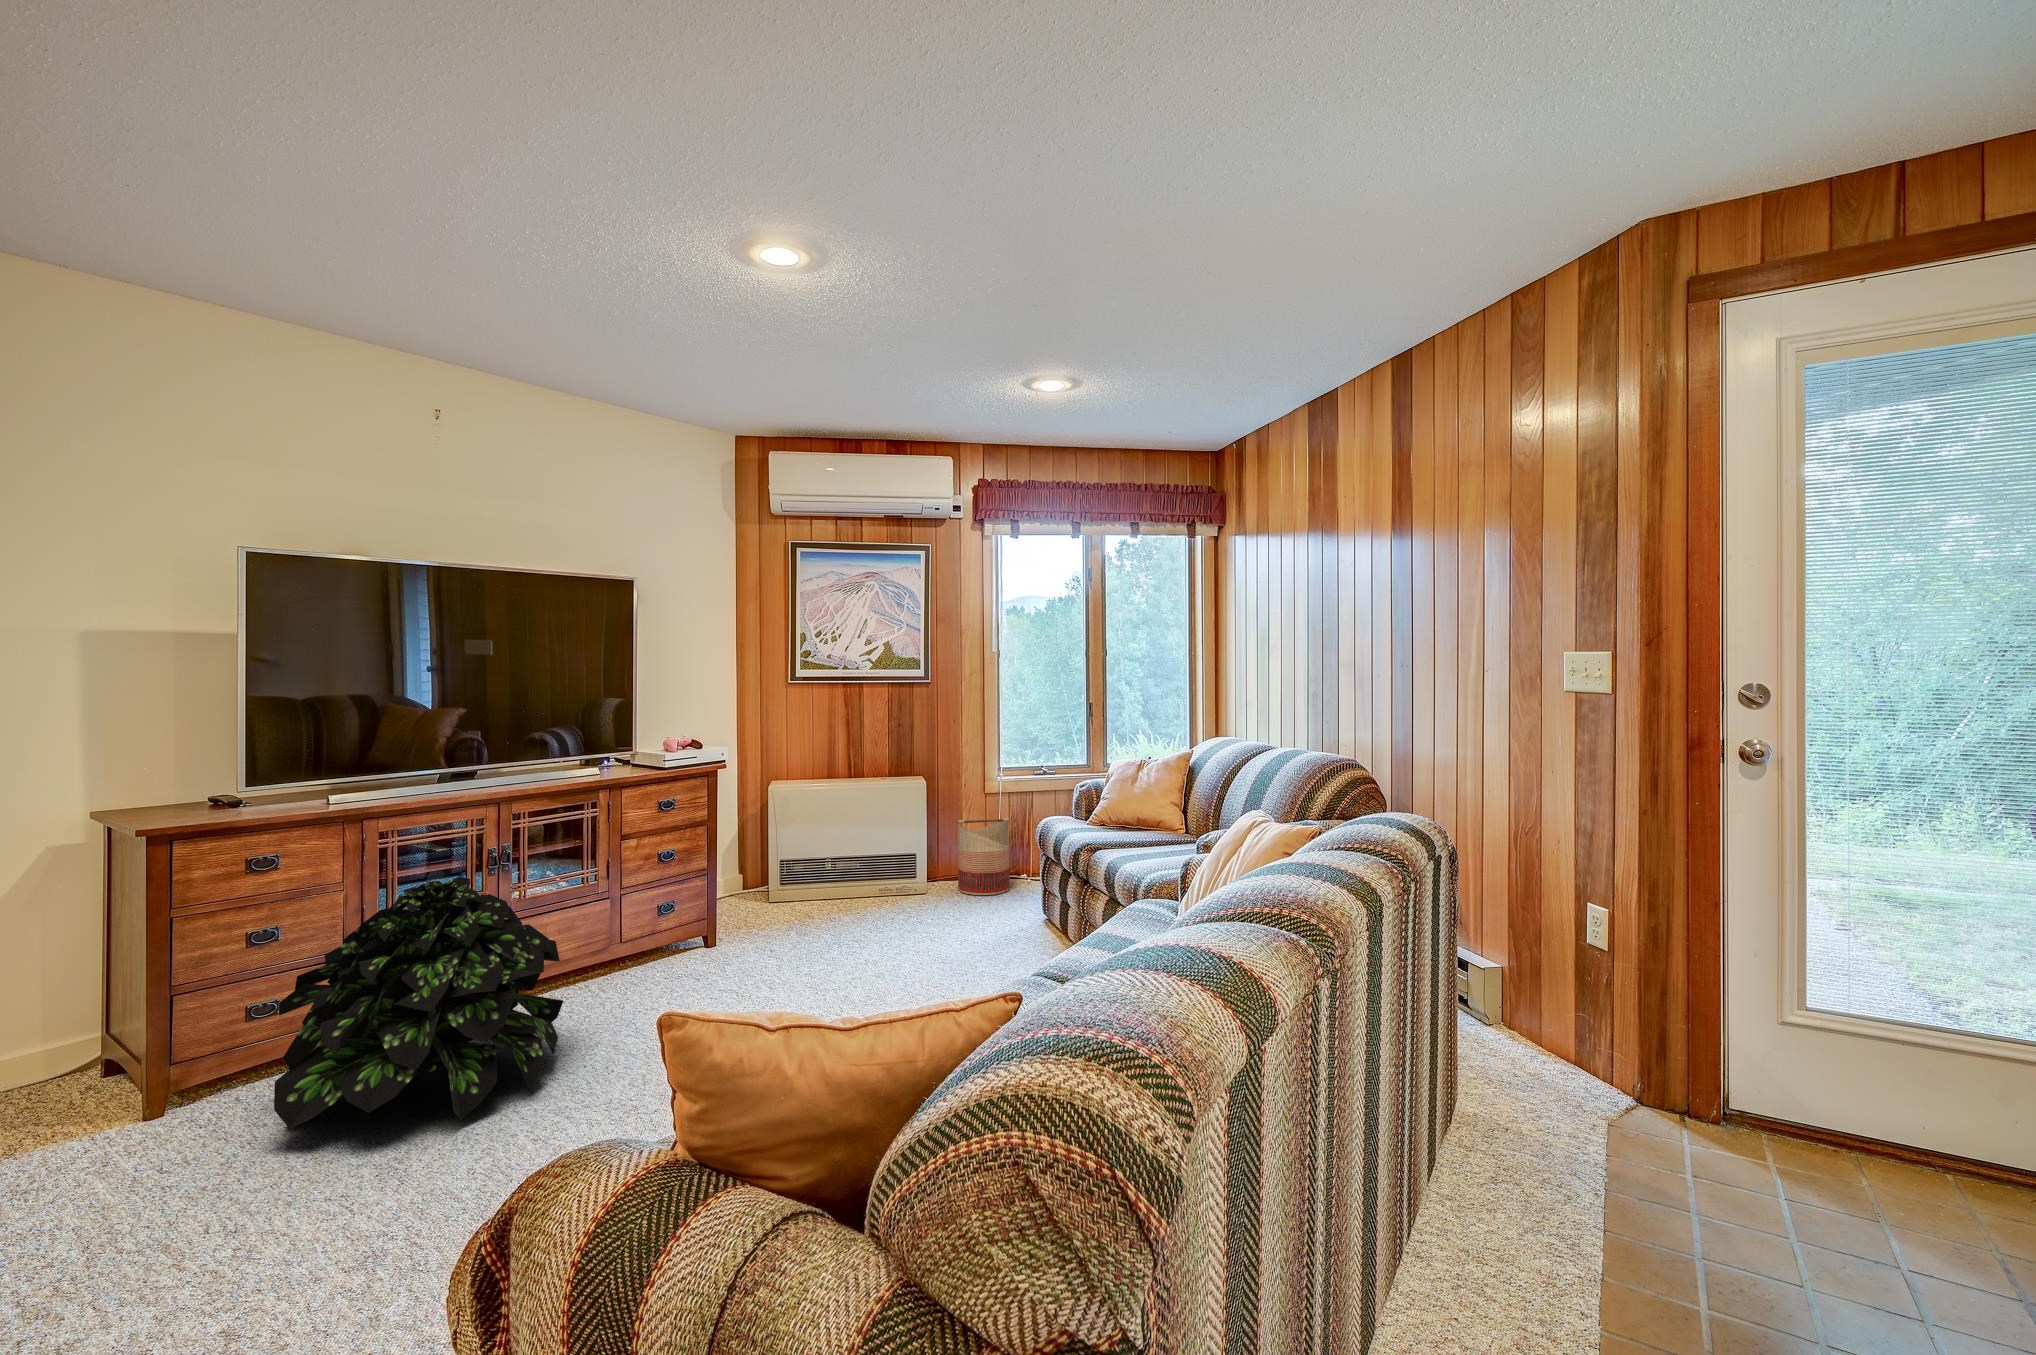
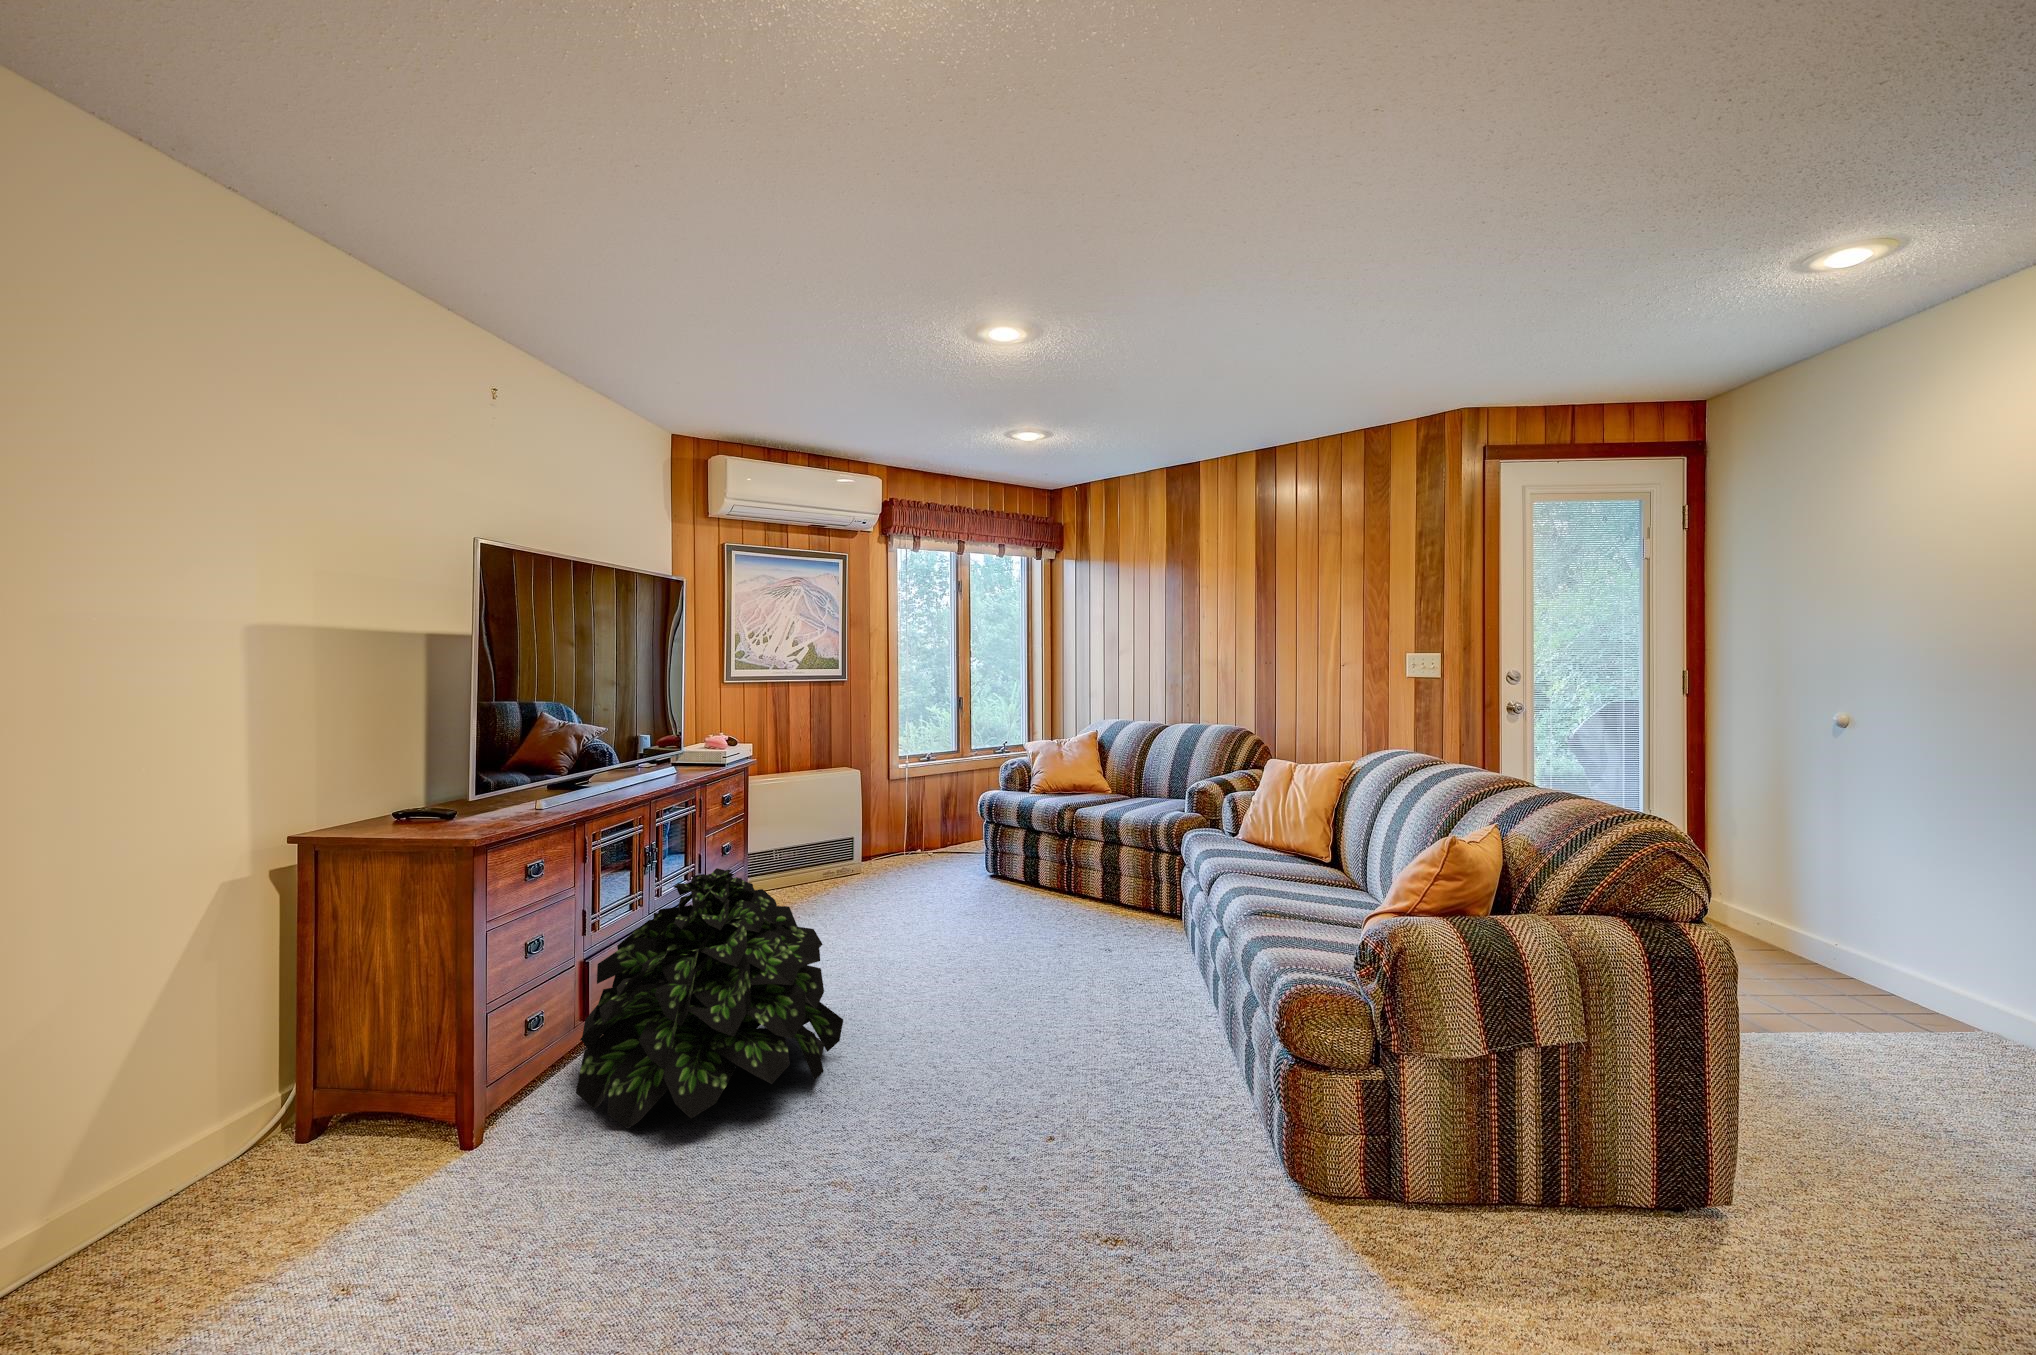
basket: present [957,818,1010,895] -> none [879,800,926,870]

